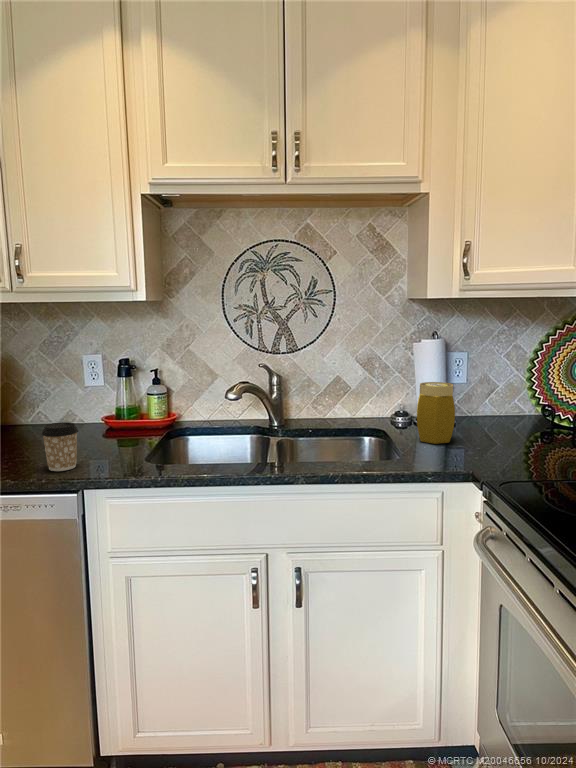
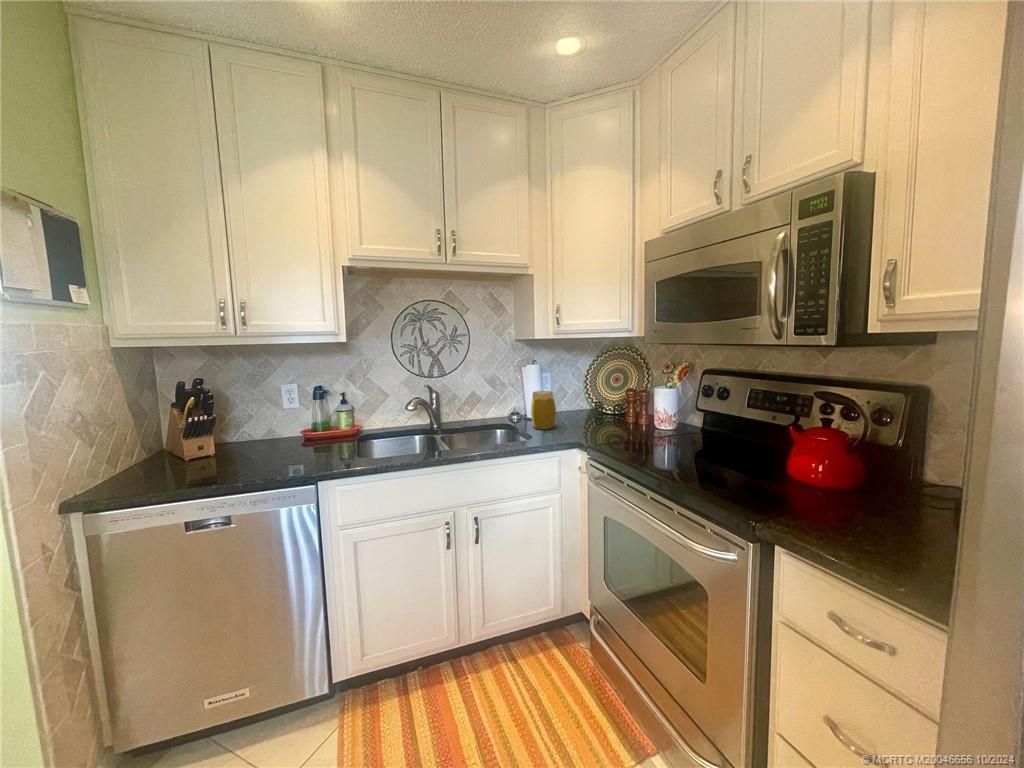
coffee cup: present [42,422,78,471] -> none [280,433,309,471]

